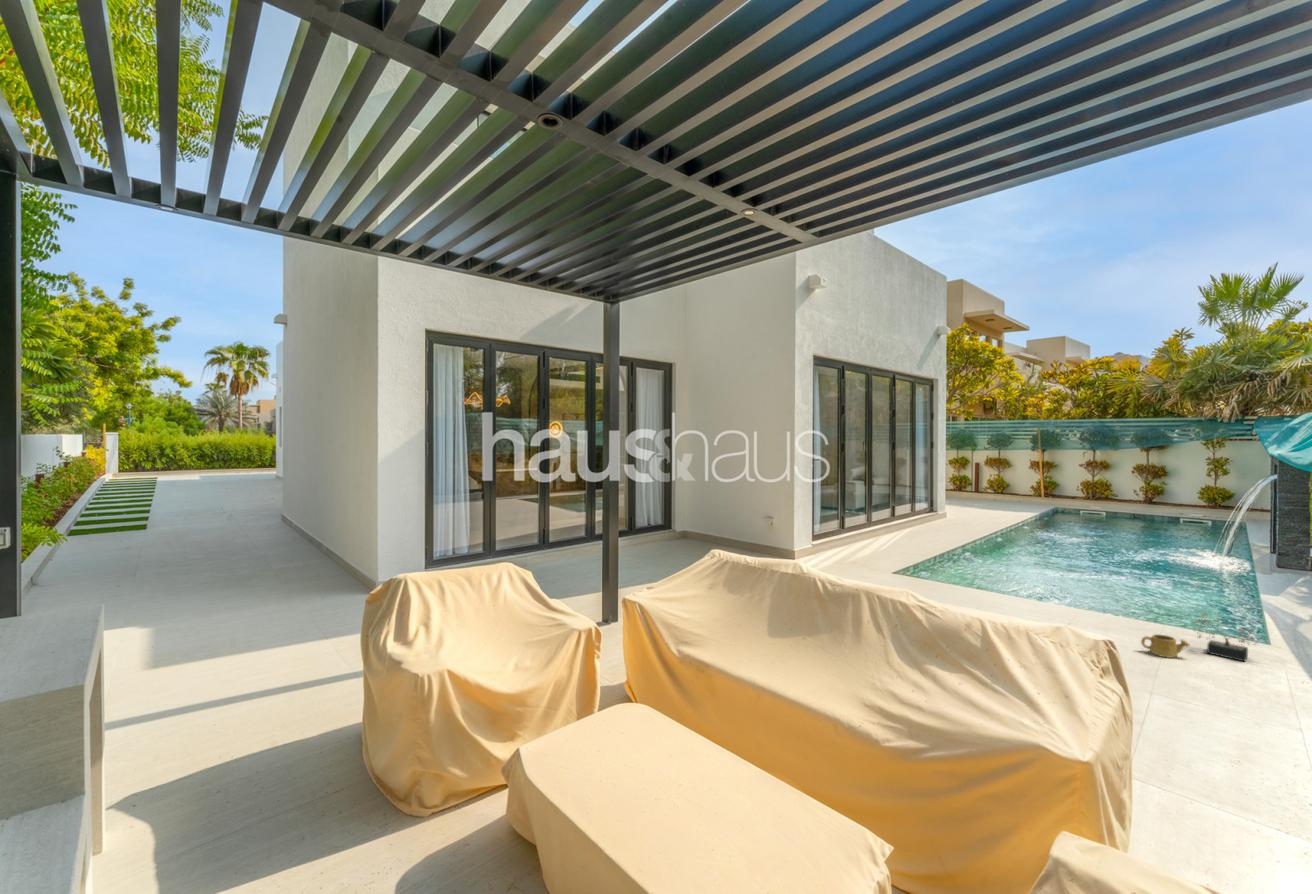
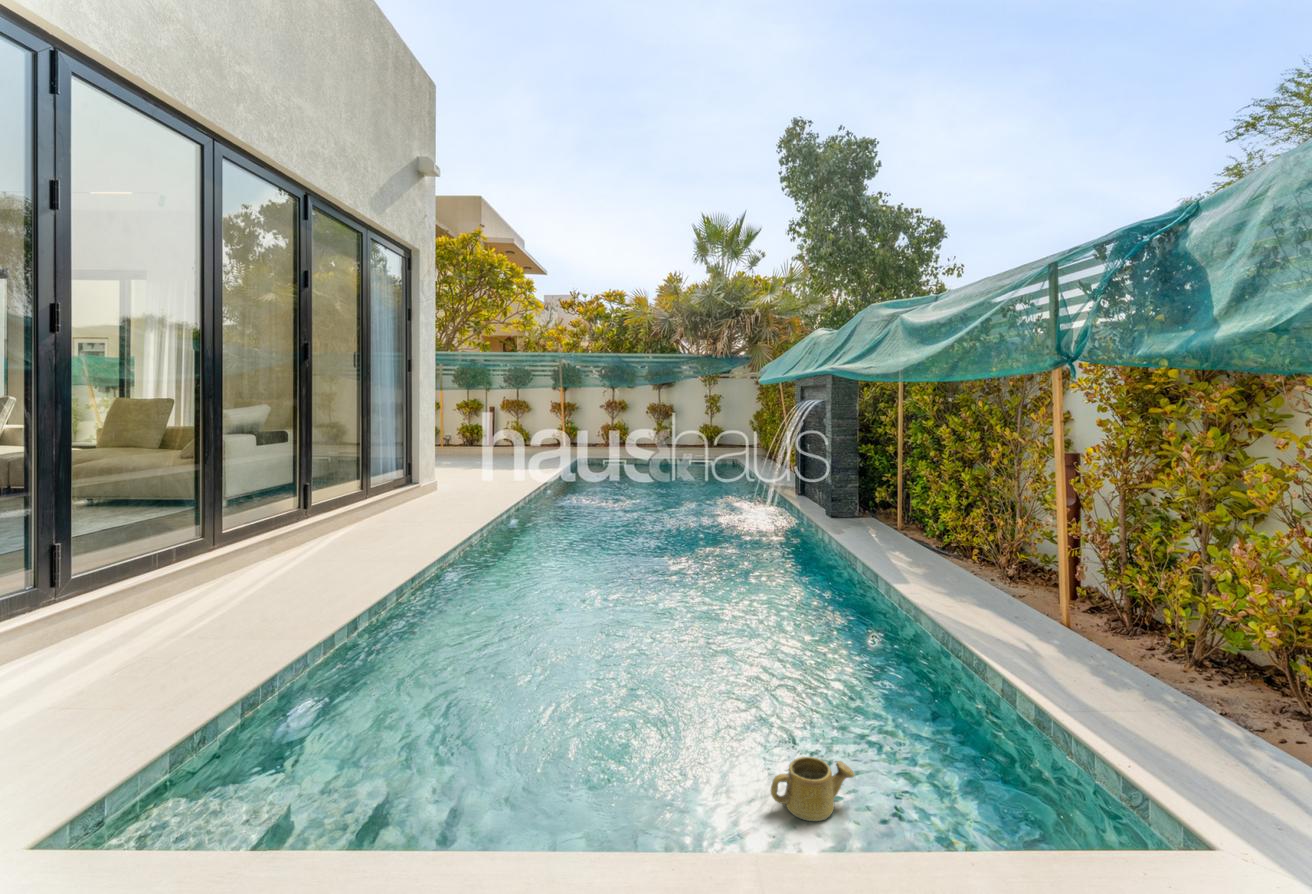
decorative plant: present [1196,613,1254,661] -> none [832,668,934,766]

